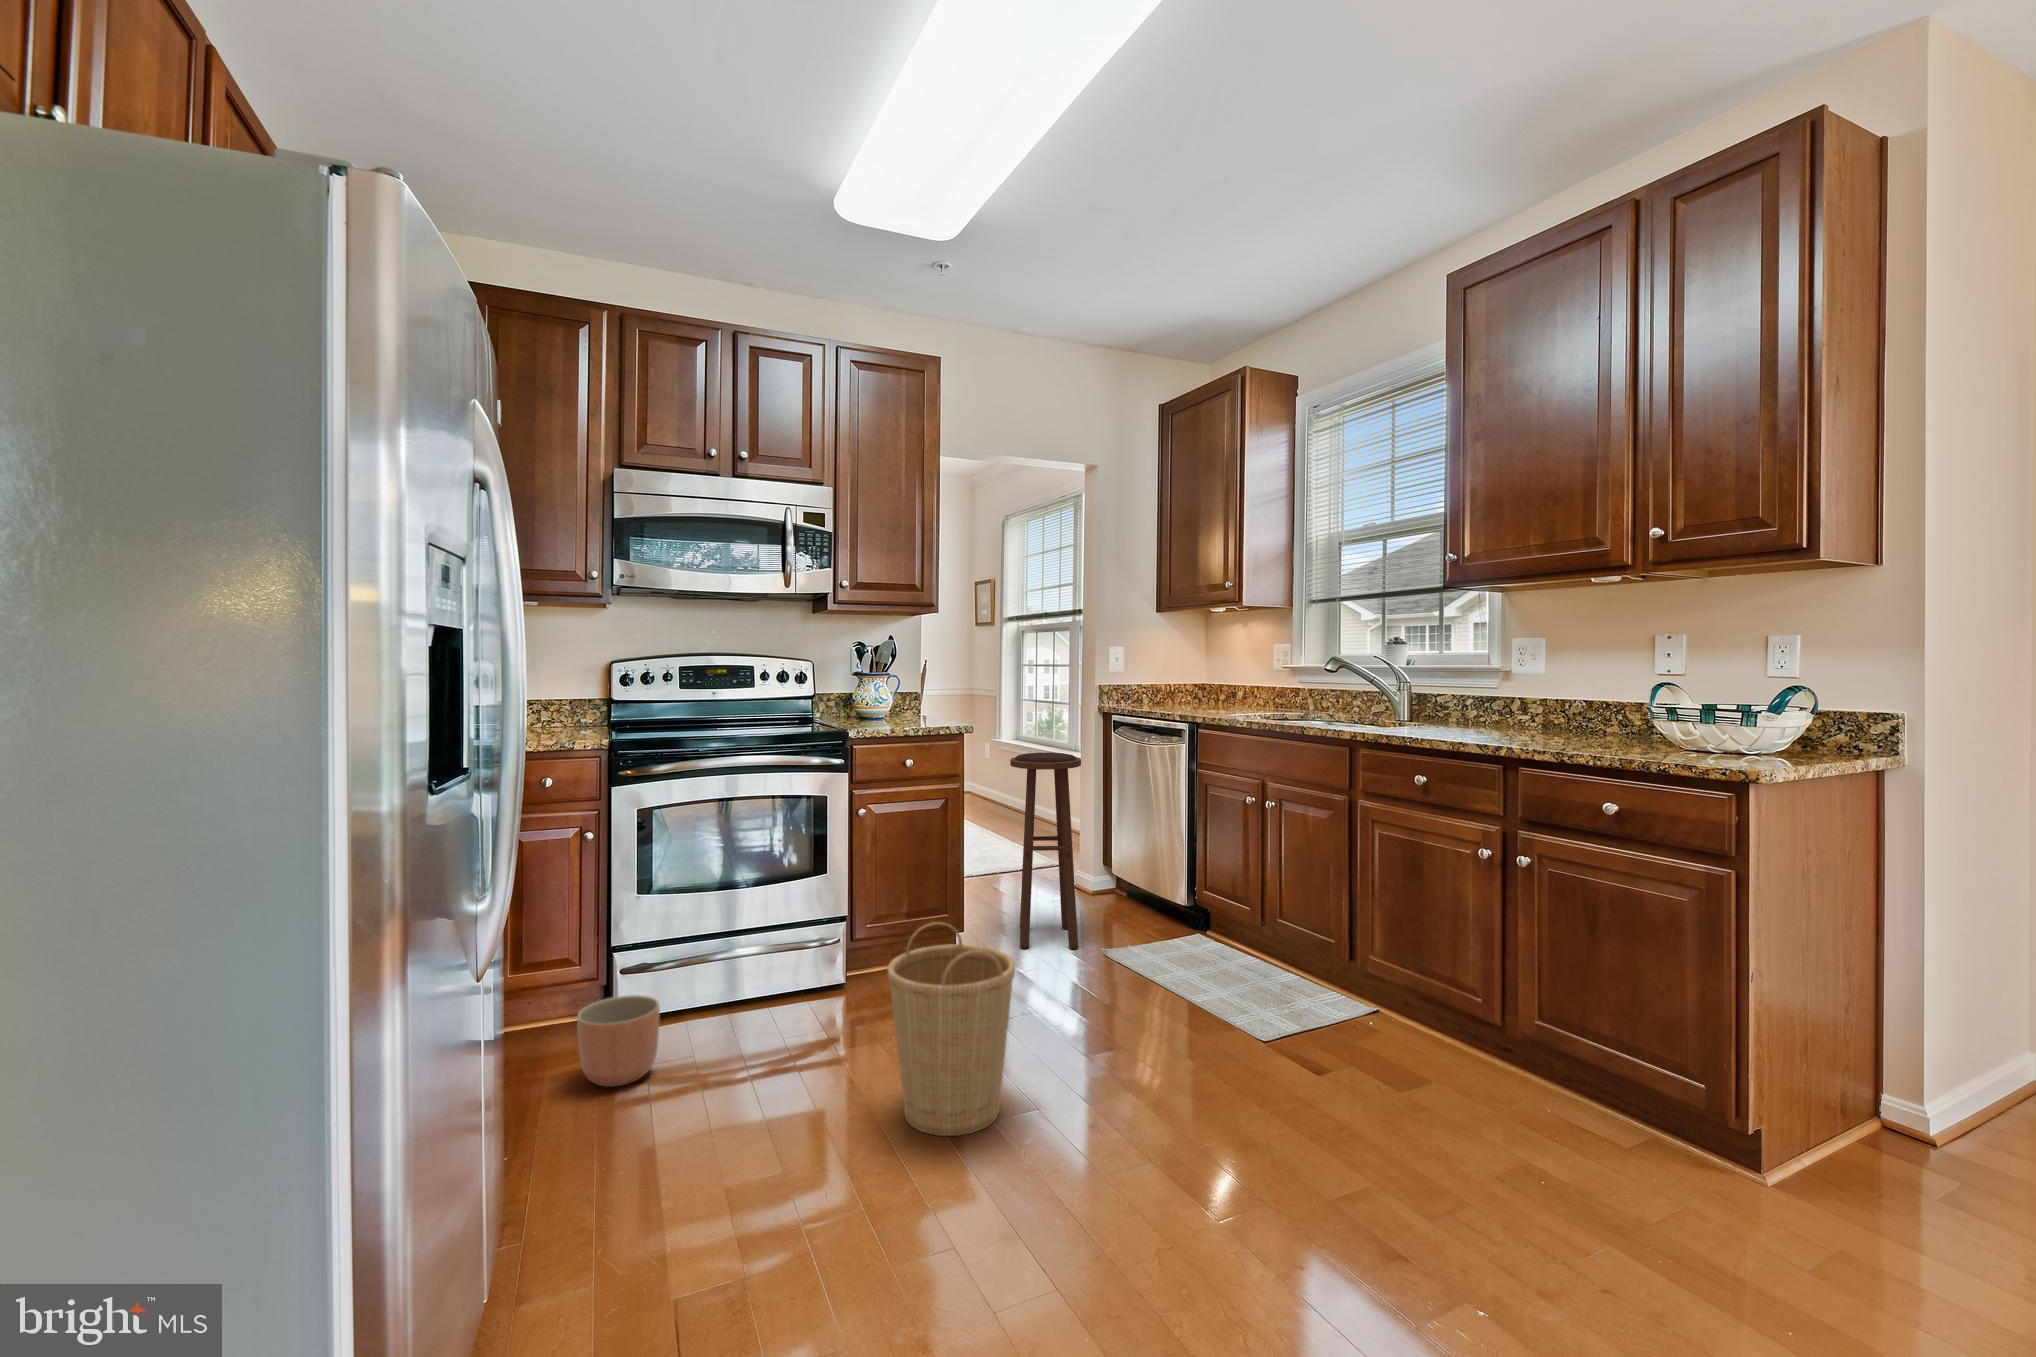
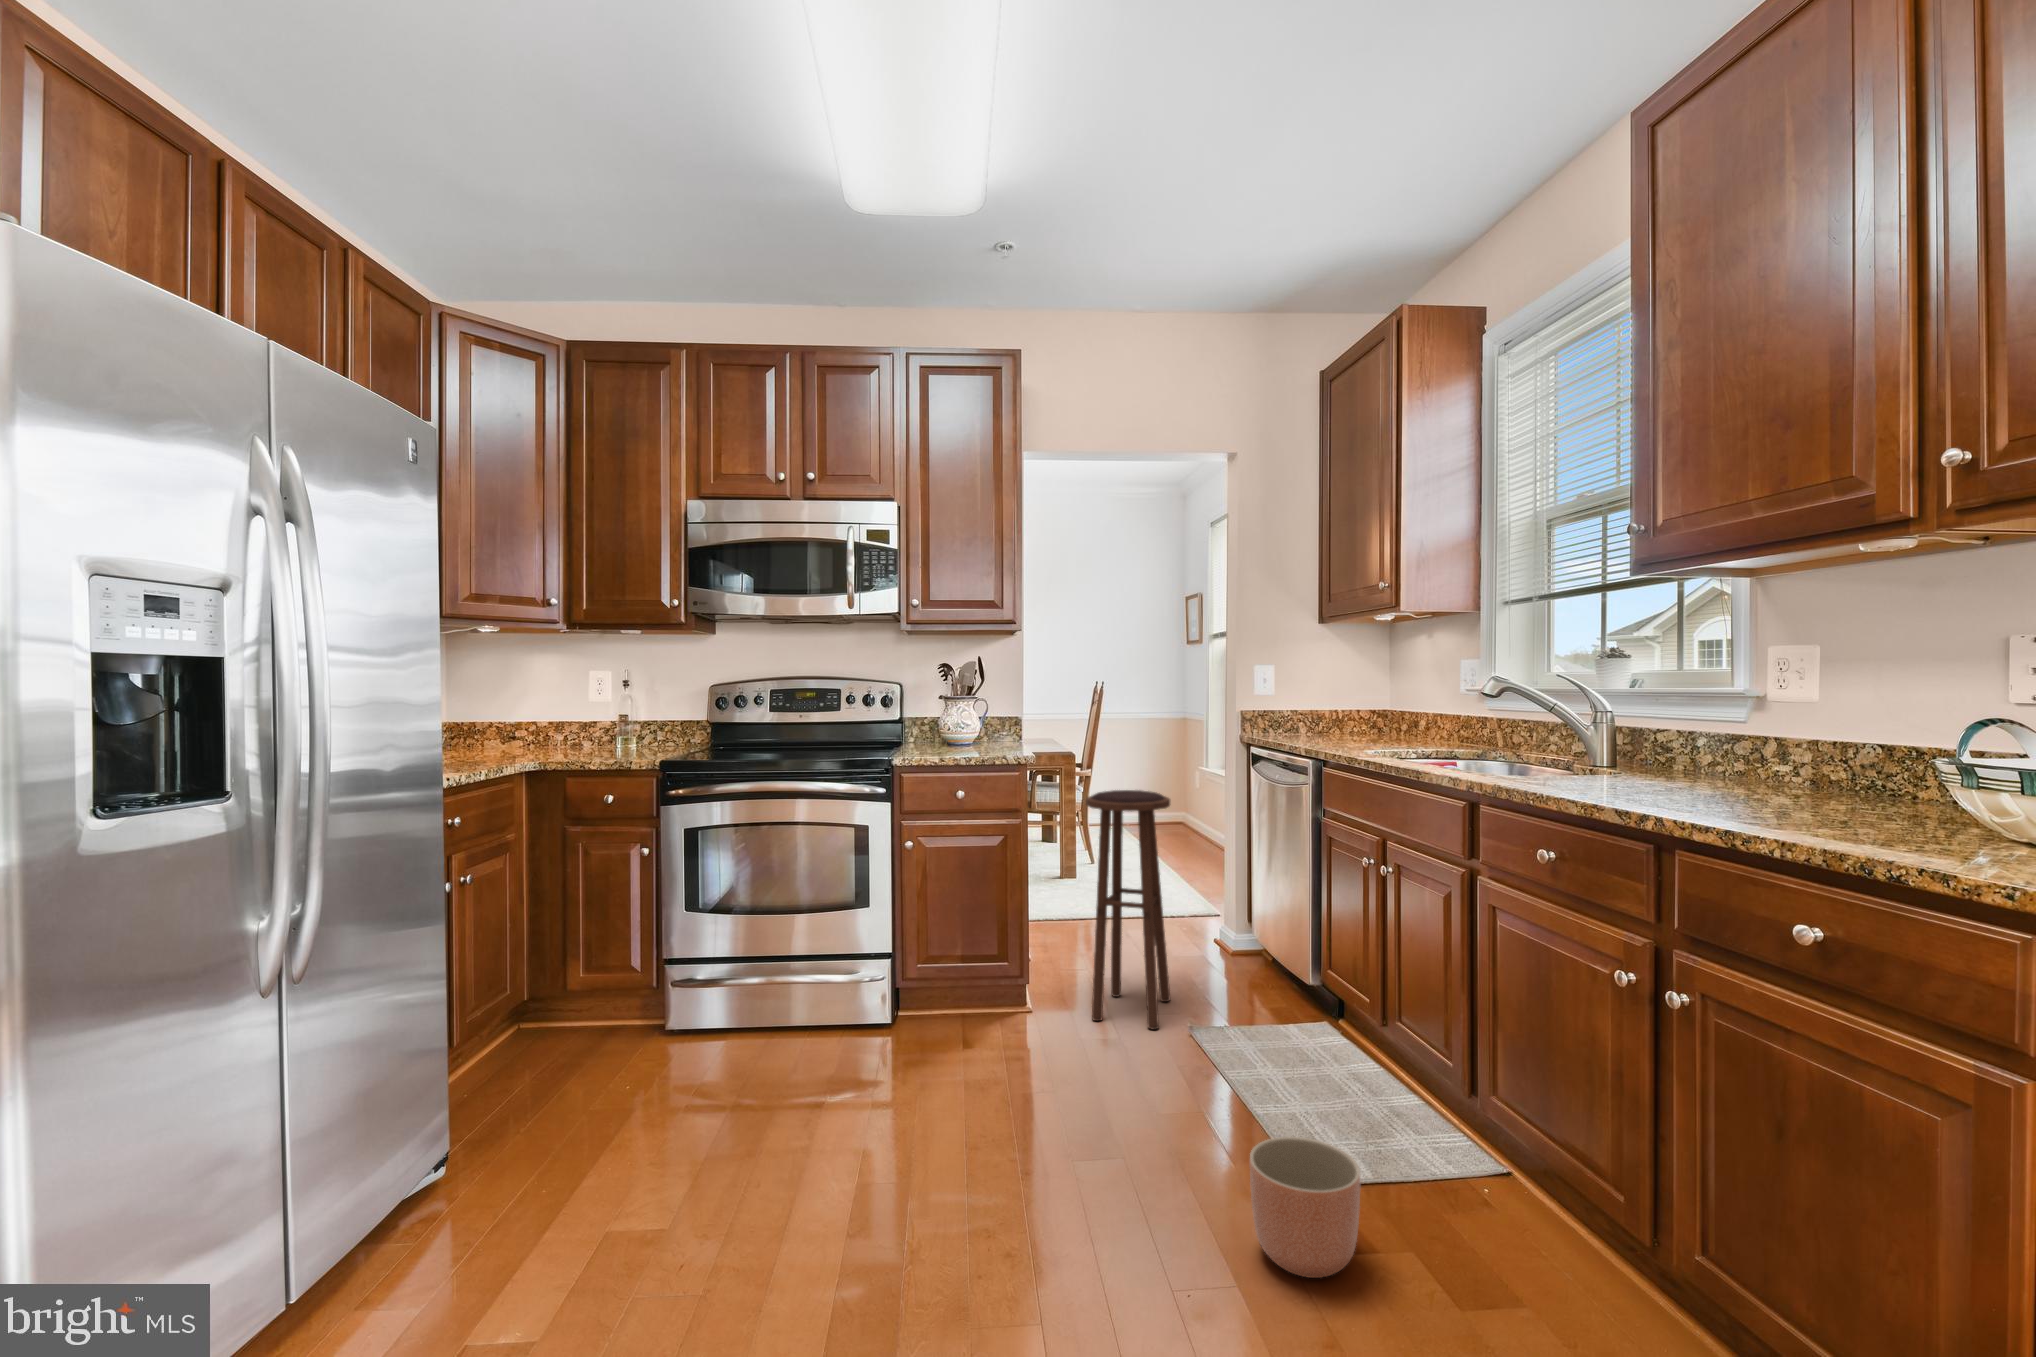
basket: present [887,922,1015,1136] -> none [763,989,917,1257]
planter: present [577,995,660,1087] -> present [1250,1137,1360,1278]

